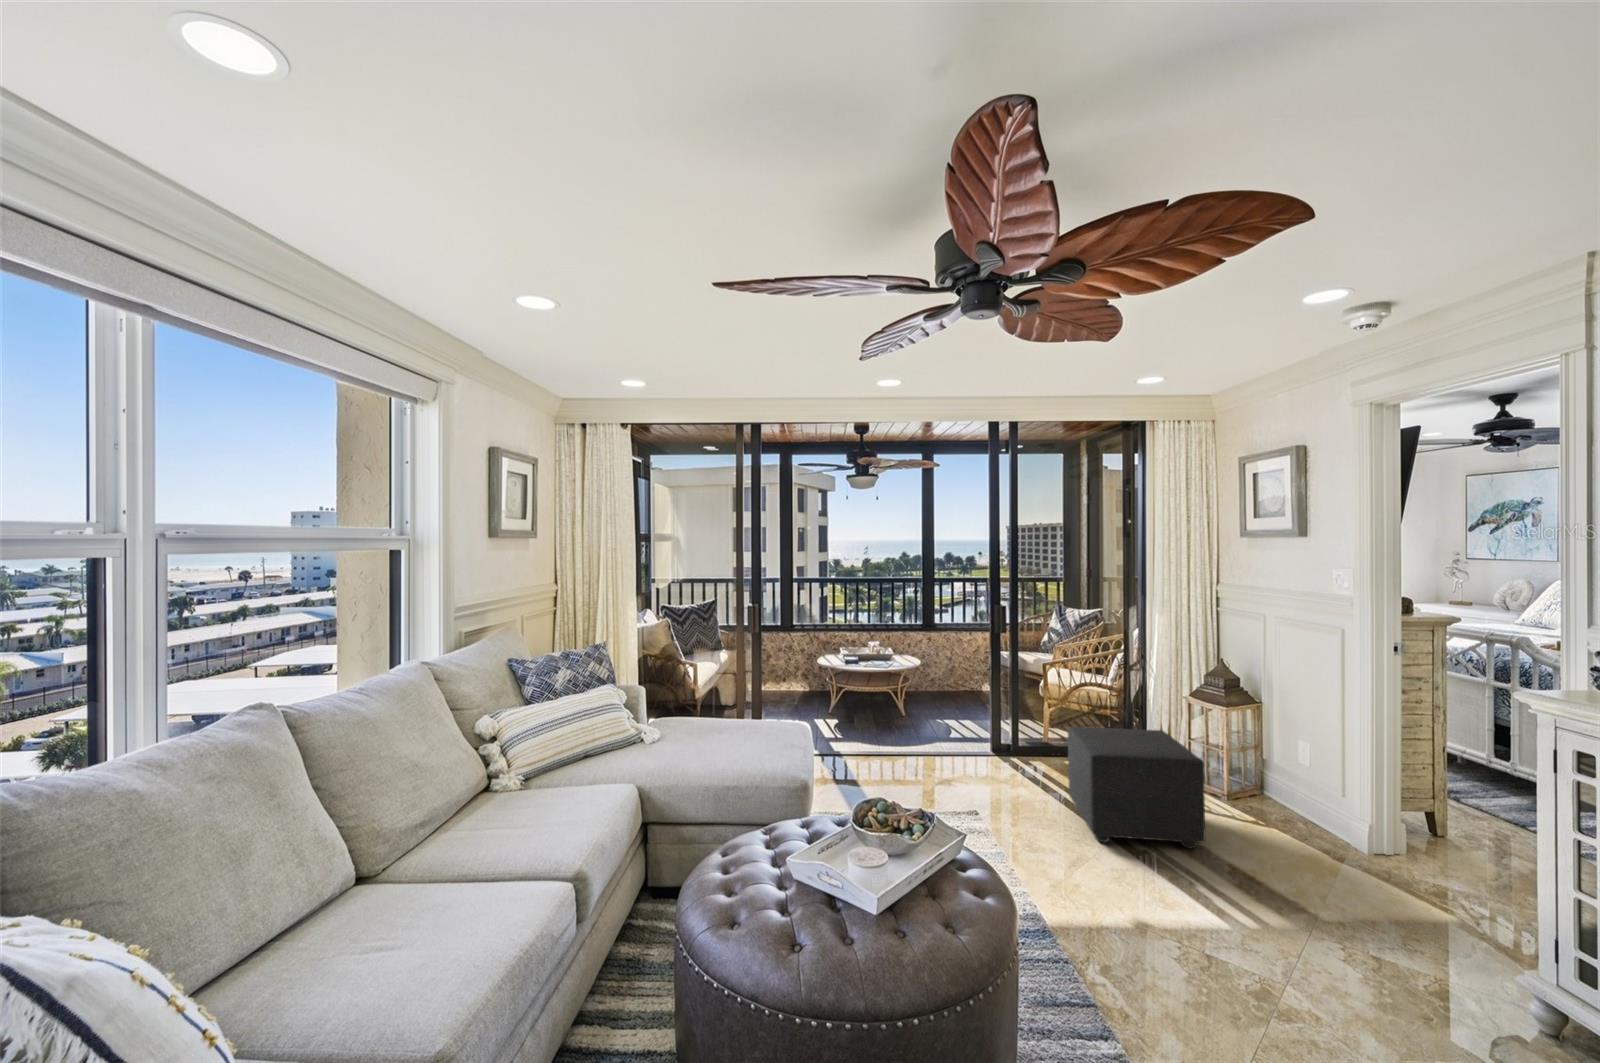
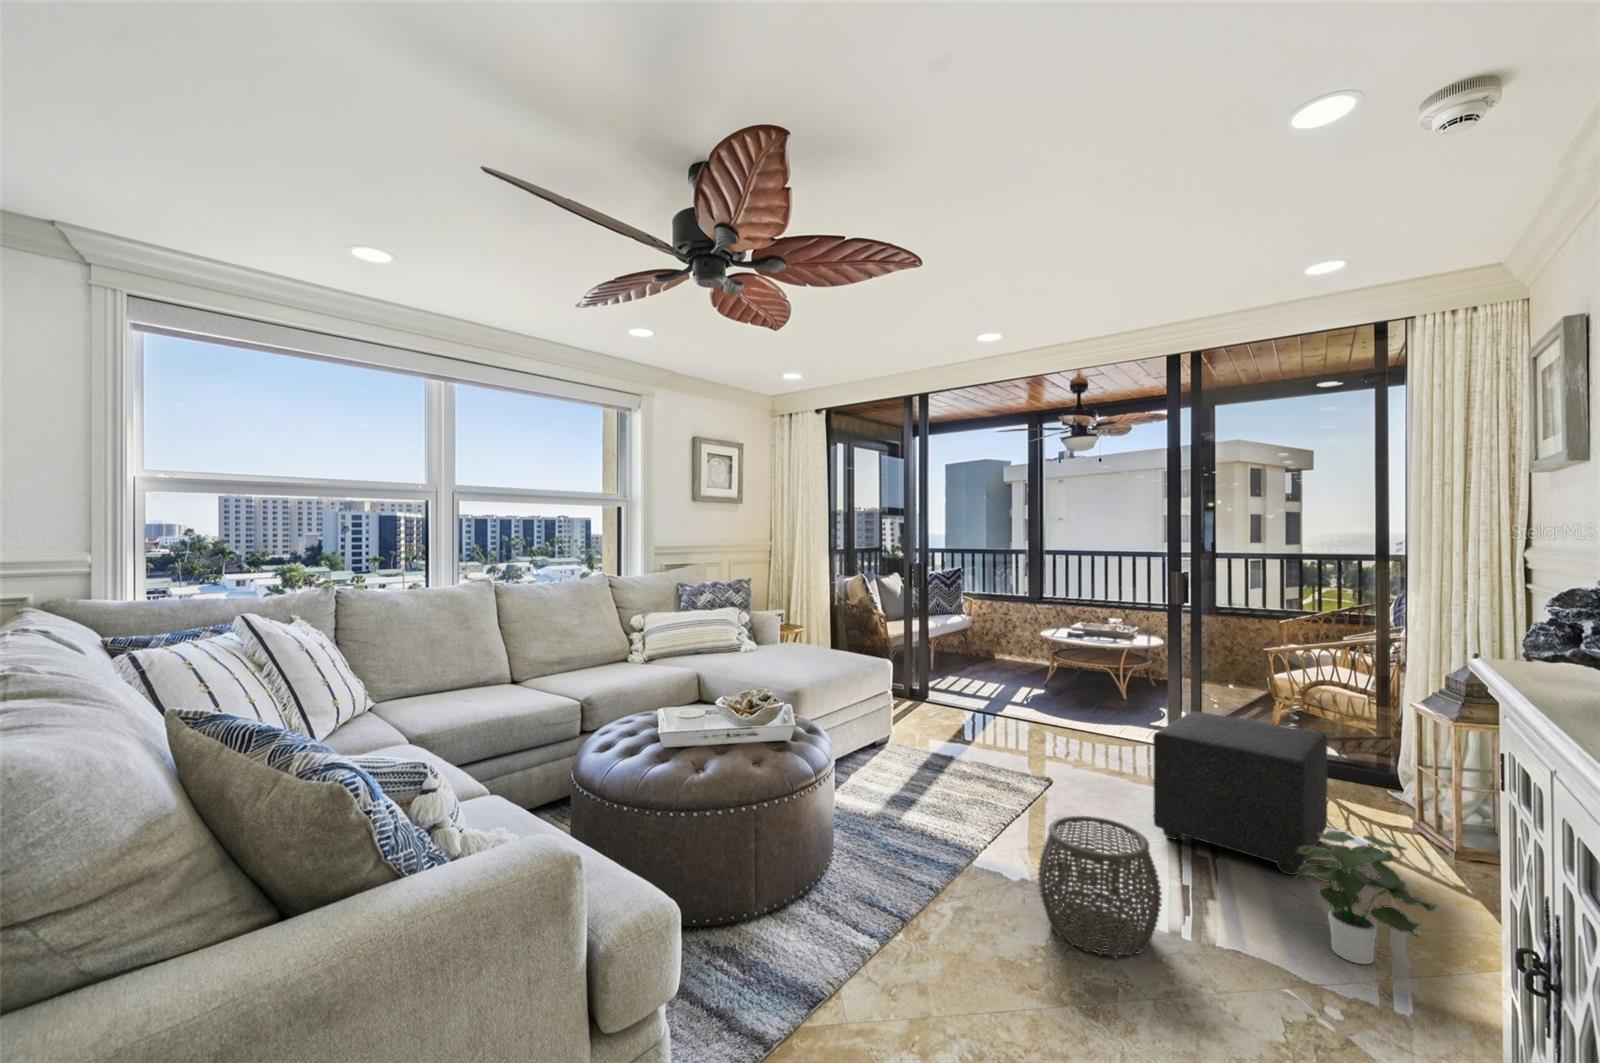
potted plant: none [1245,811,1355,909] -> present [1293,831,1438,964]
woven basket: none [1128,850,1247,981] -> present [1038,816,1162,957]

